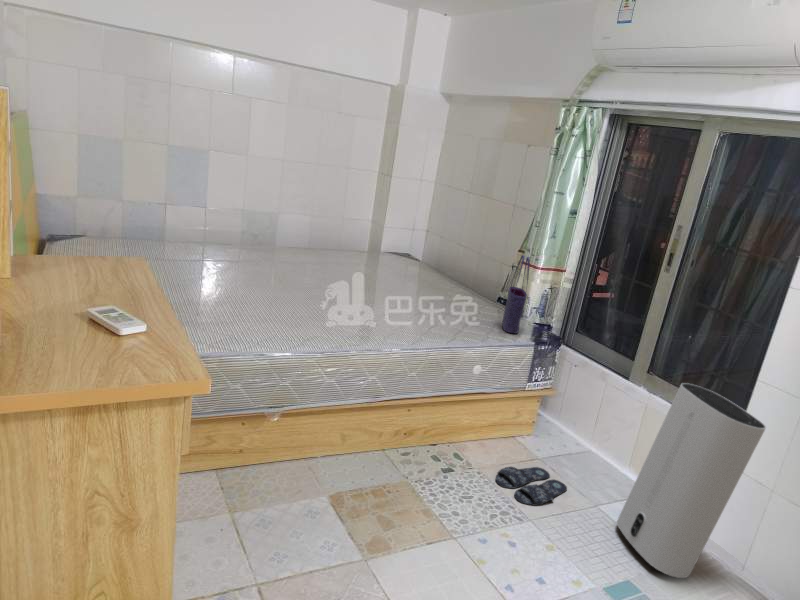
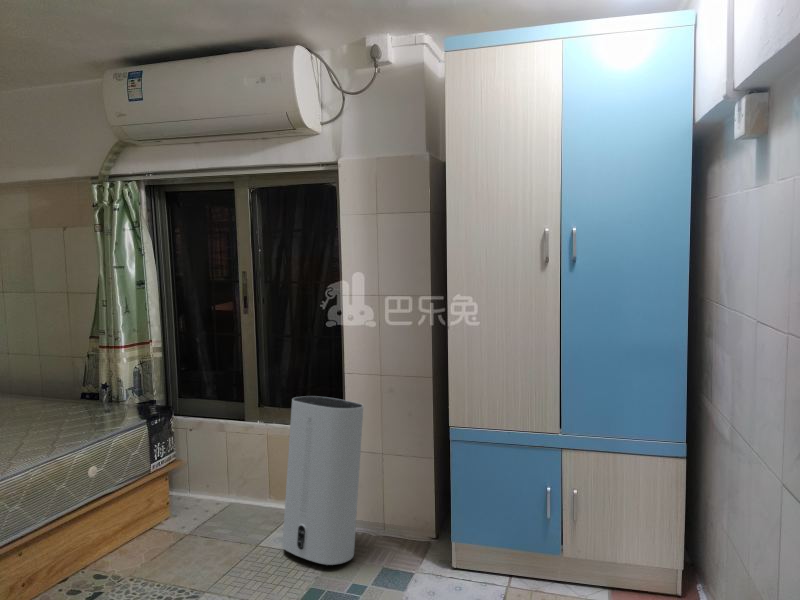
tote bag: present [502,255,530,333] -> none [96,337,122,422]
slippers: present [496,467,567,506] -> none [152,540,227,583]

